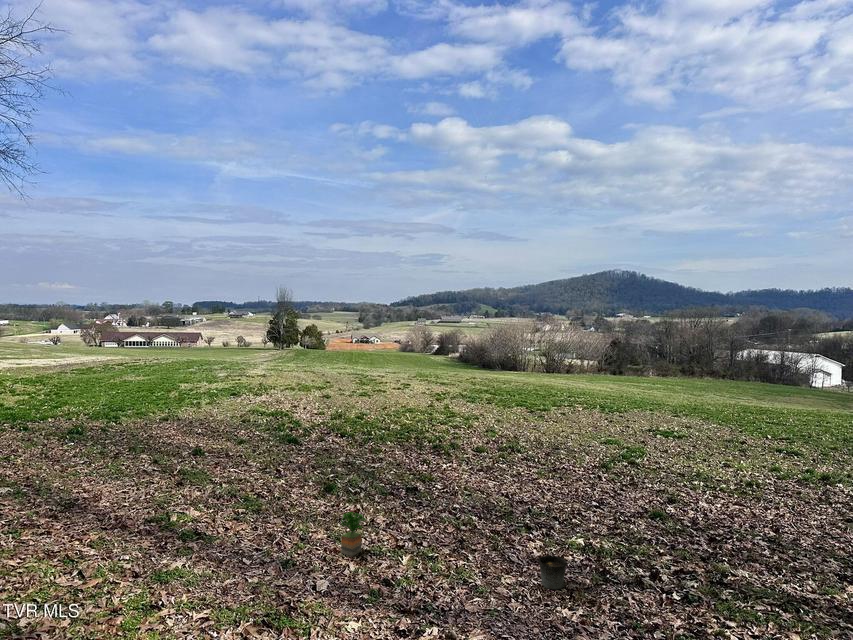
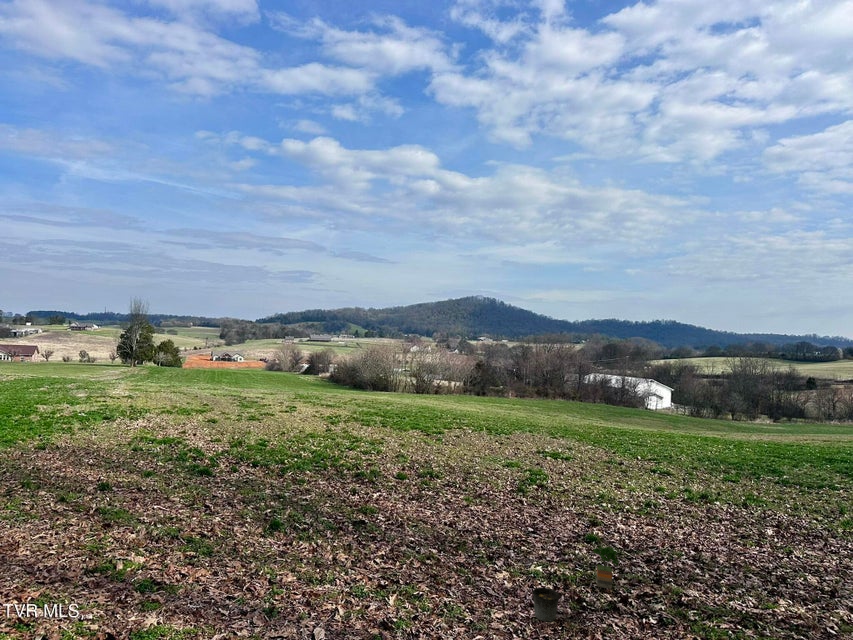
potted tree: present [341,512,366,556] -> present [594,546,619,589]

